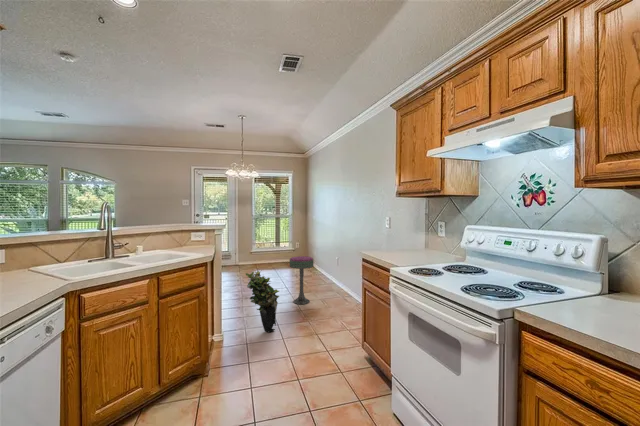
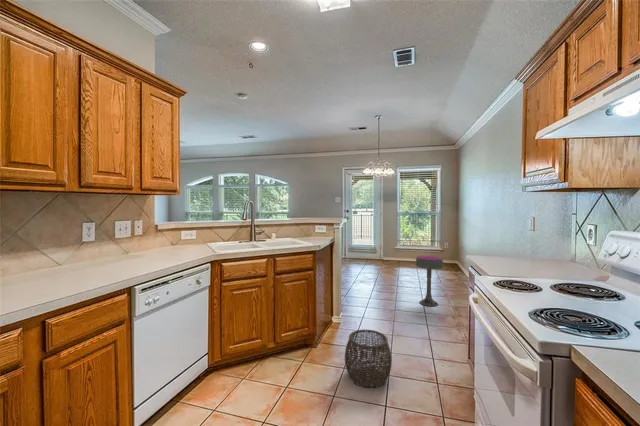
potted plant: present [246,271,279,332] -> none [361,264,394,325]
woven basket: none [256,339,306,401] -> present [345,329,392,388]

